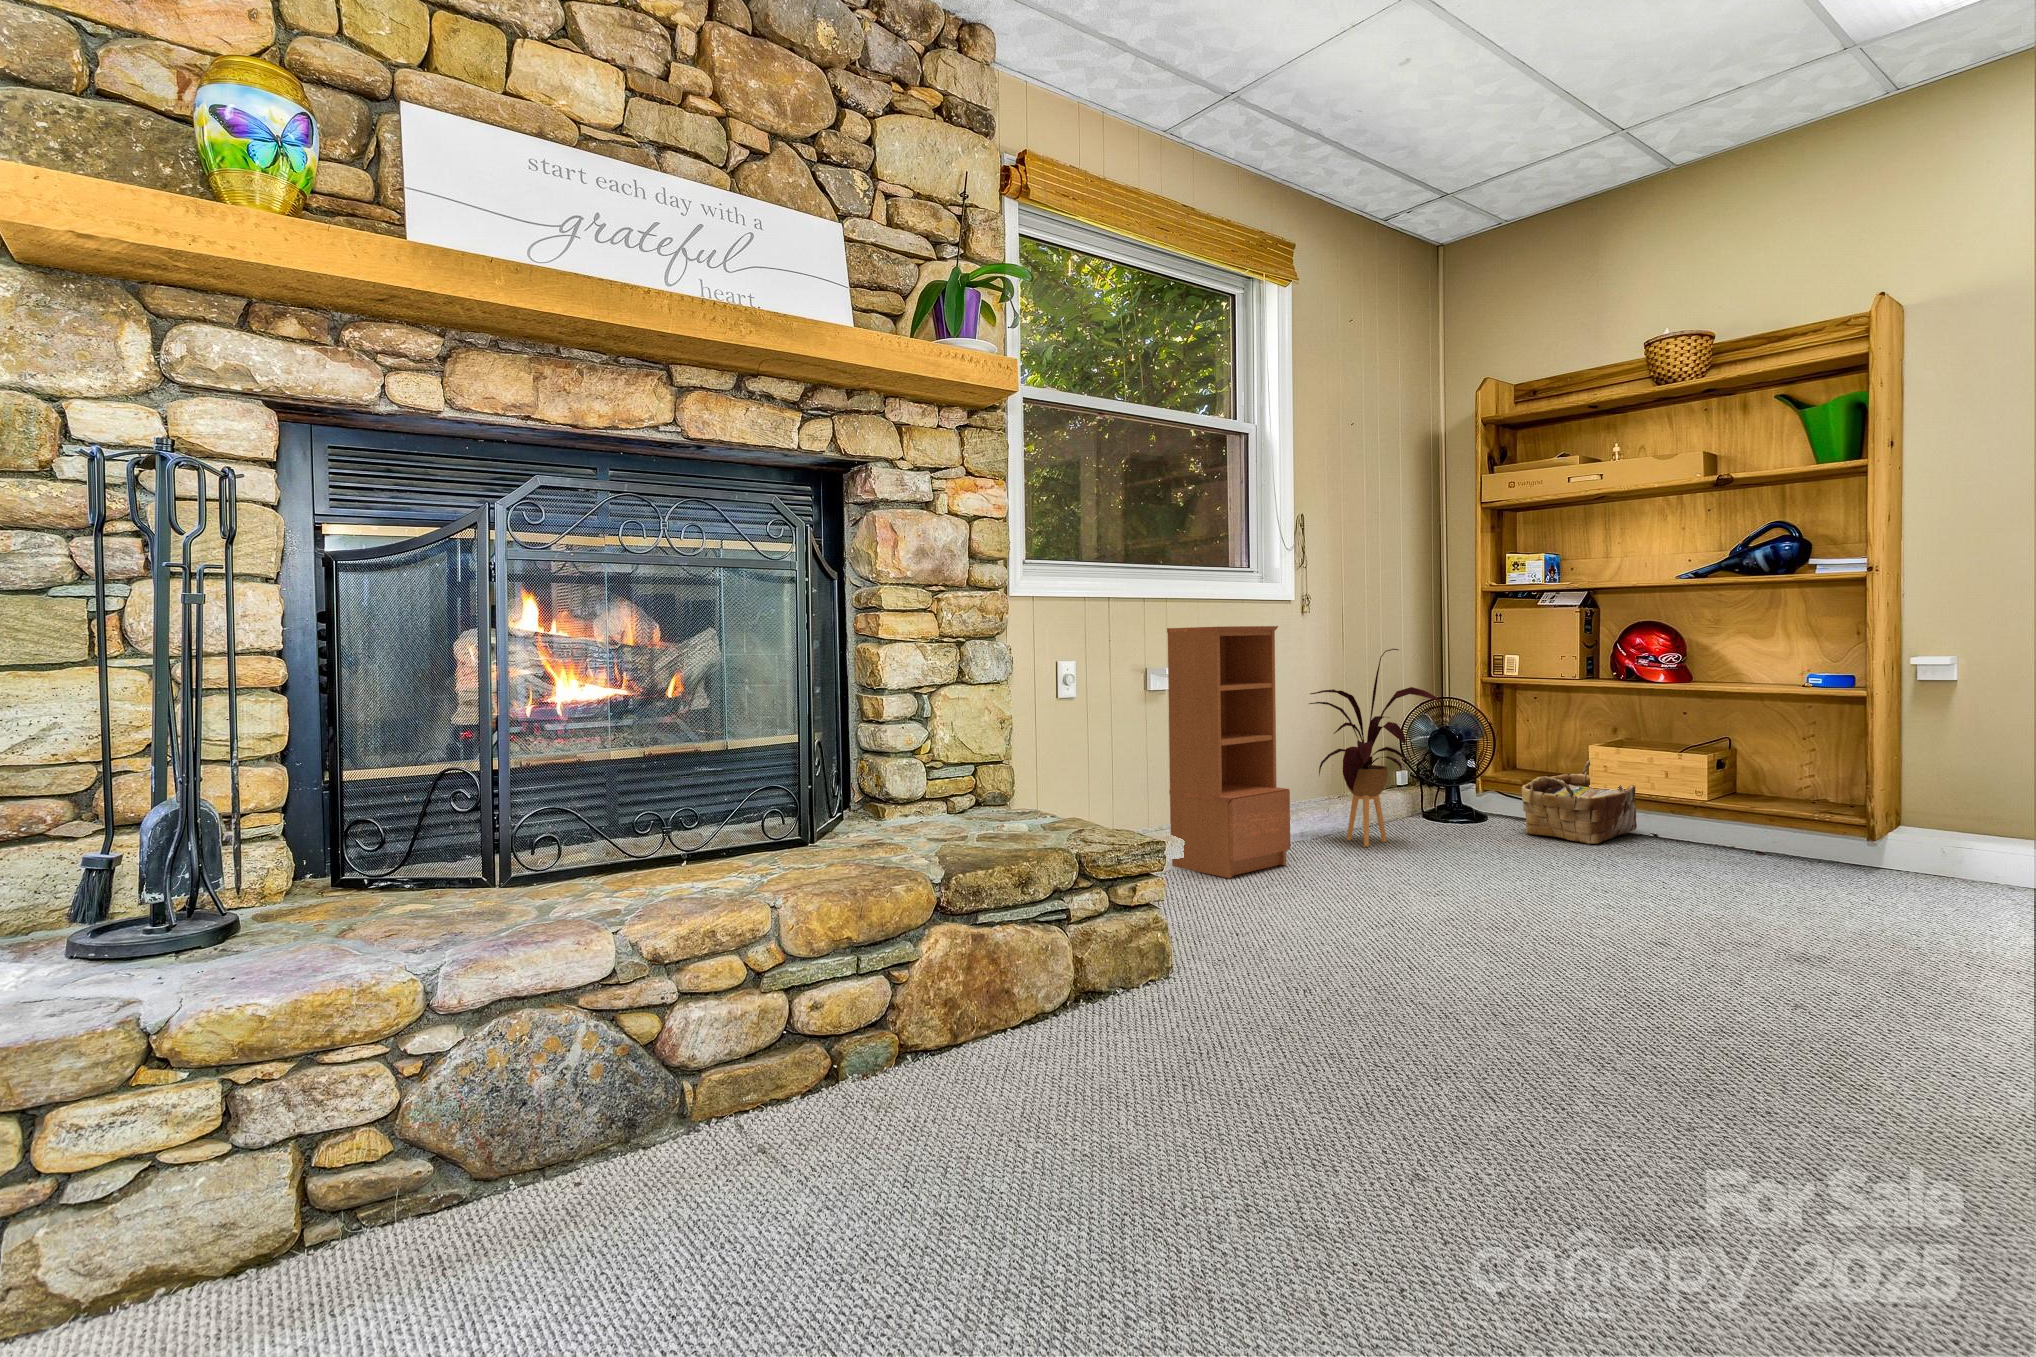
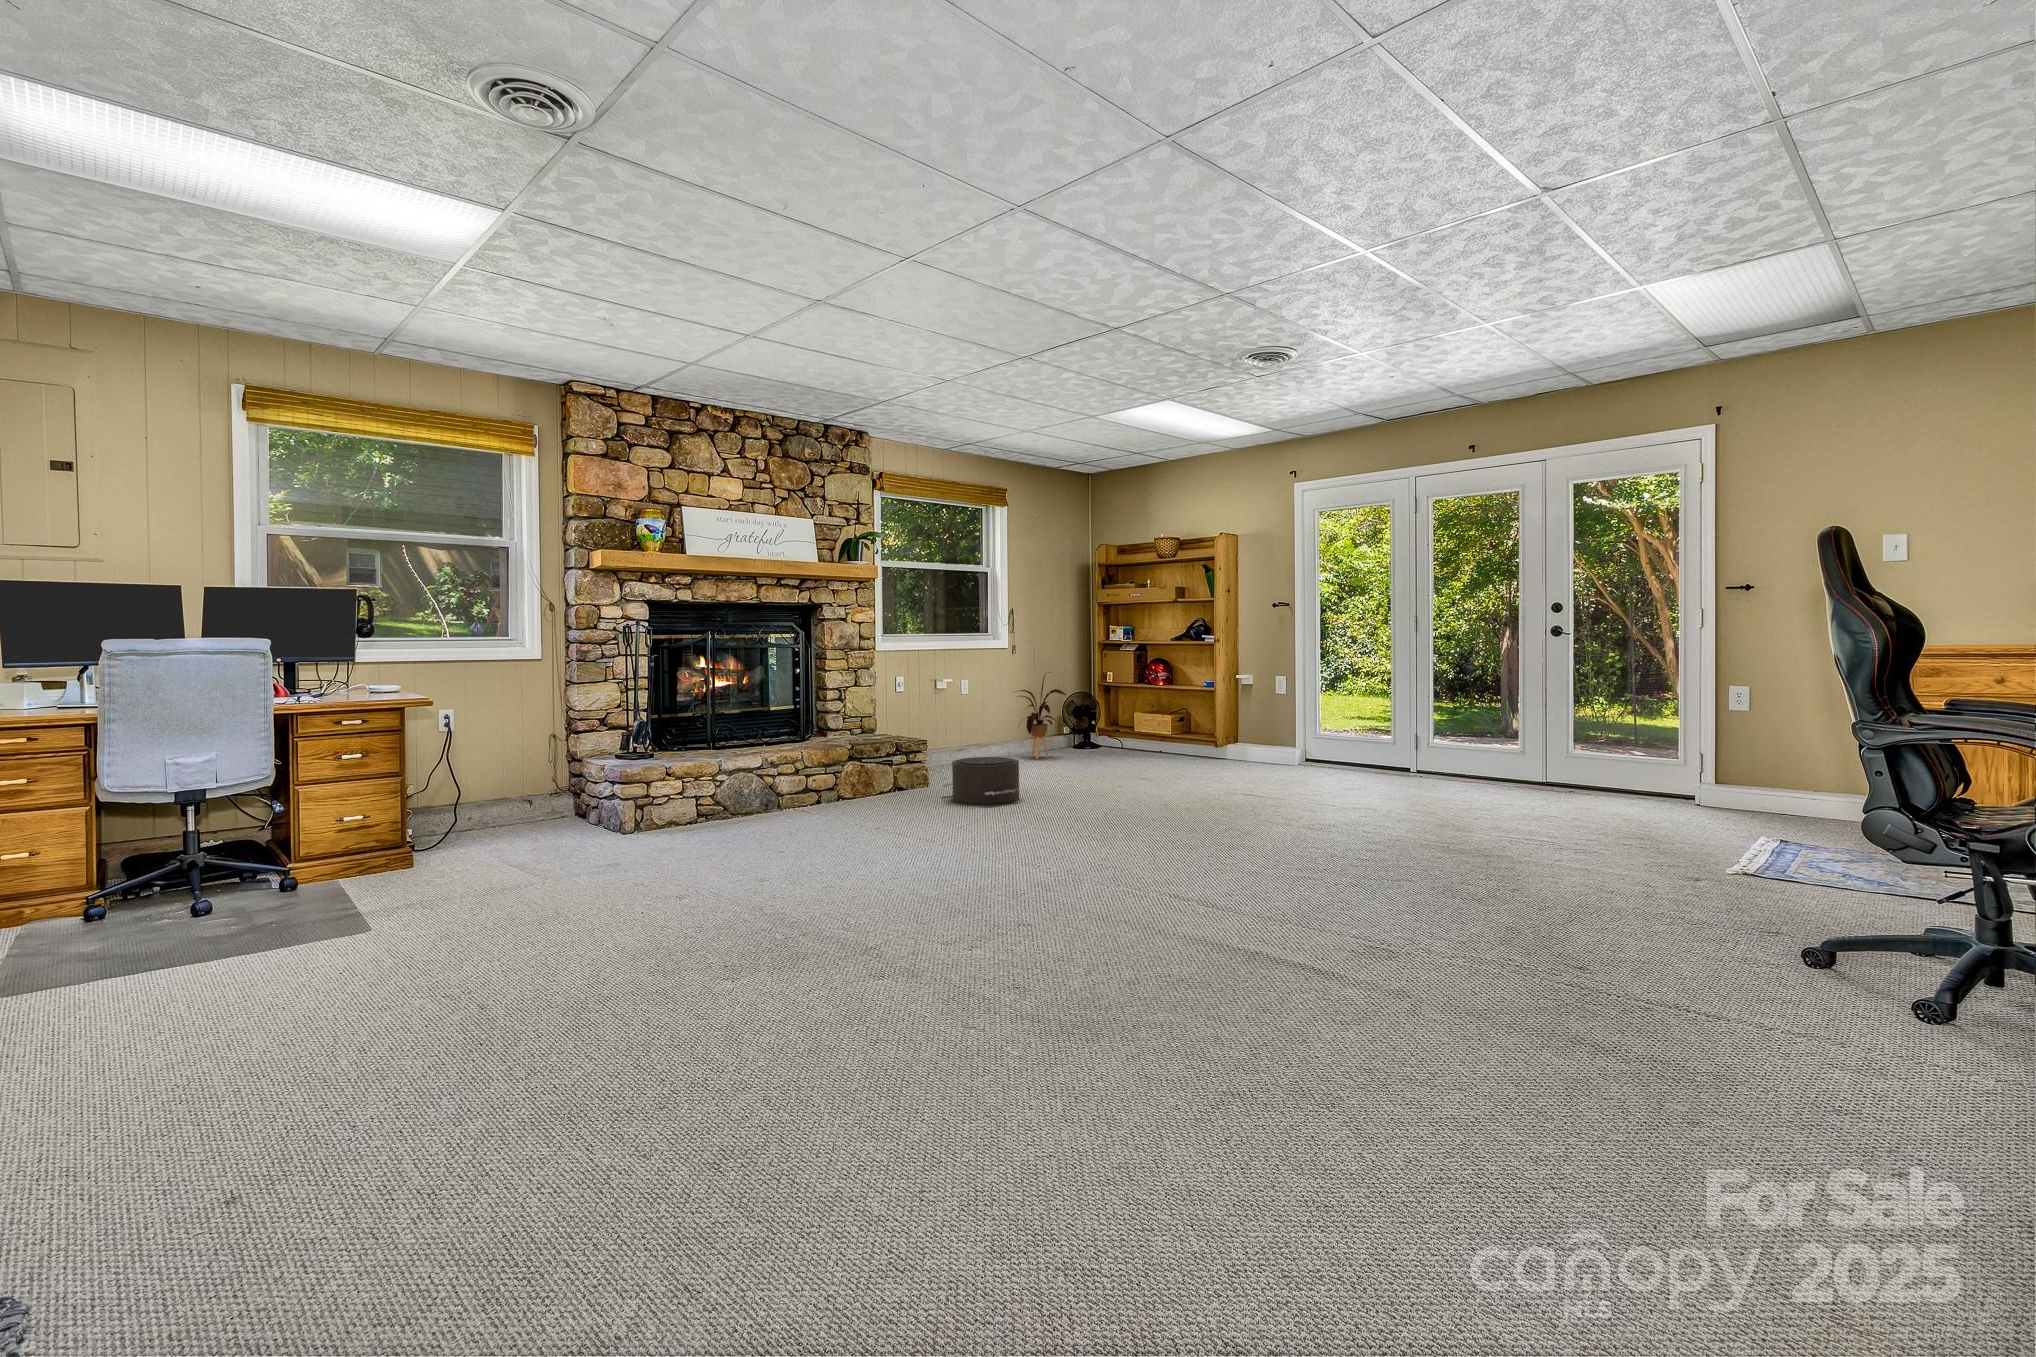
bookcase: present [1167,626,1290,878] -> none [946,663,998,768]
woven basket: present [1521,760,1637,844] -> none [1109,720,1158,757]
pouf: none [1240,909,1571,1121] -> present [942,757,1019,804]

